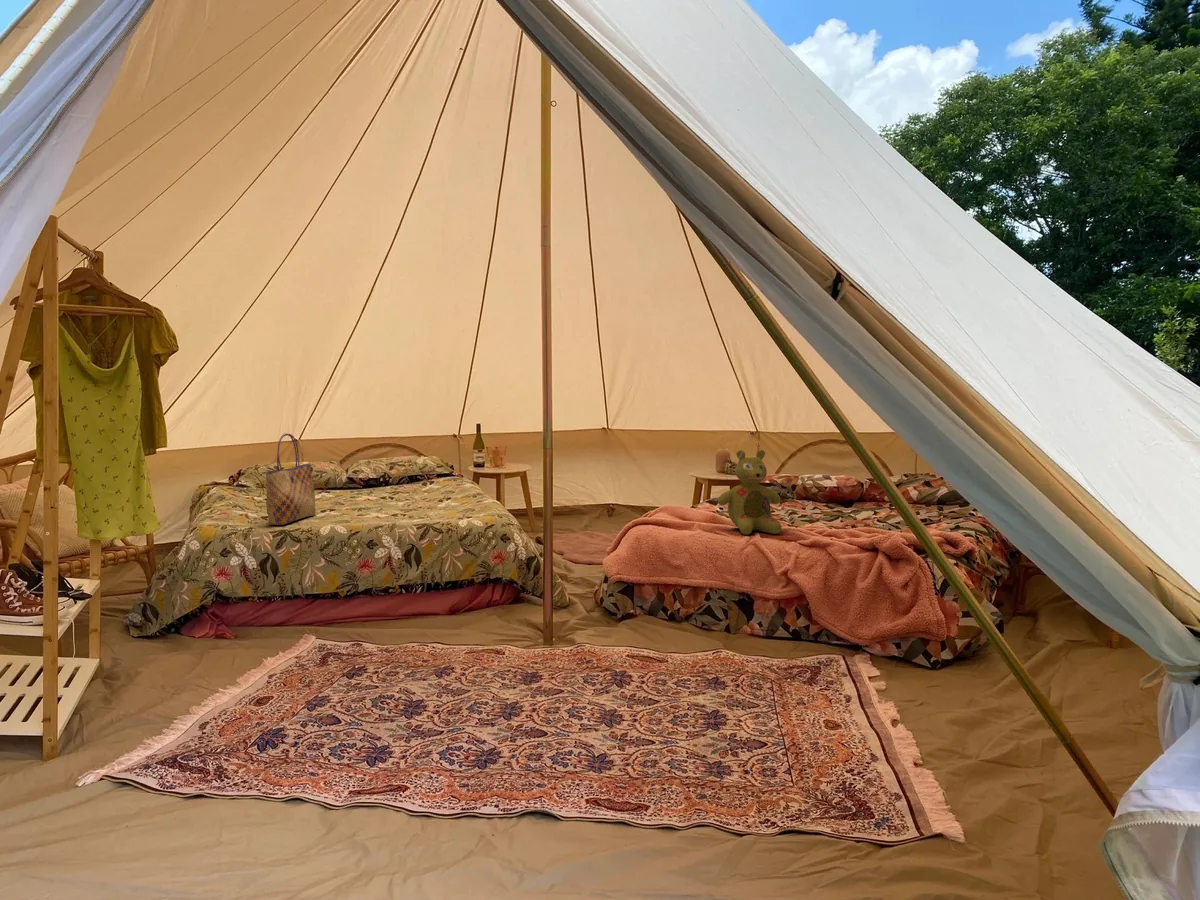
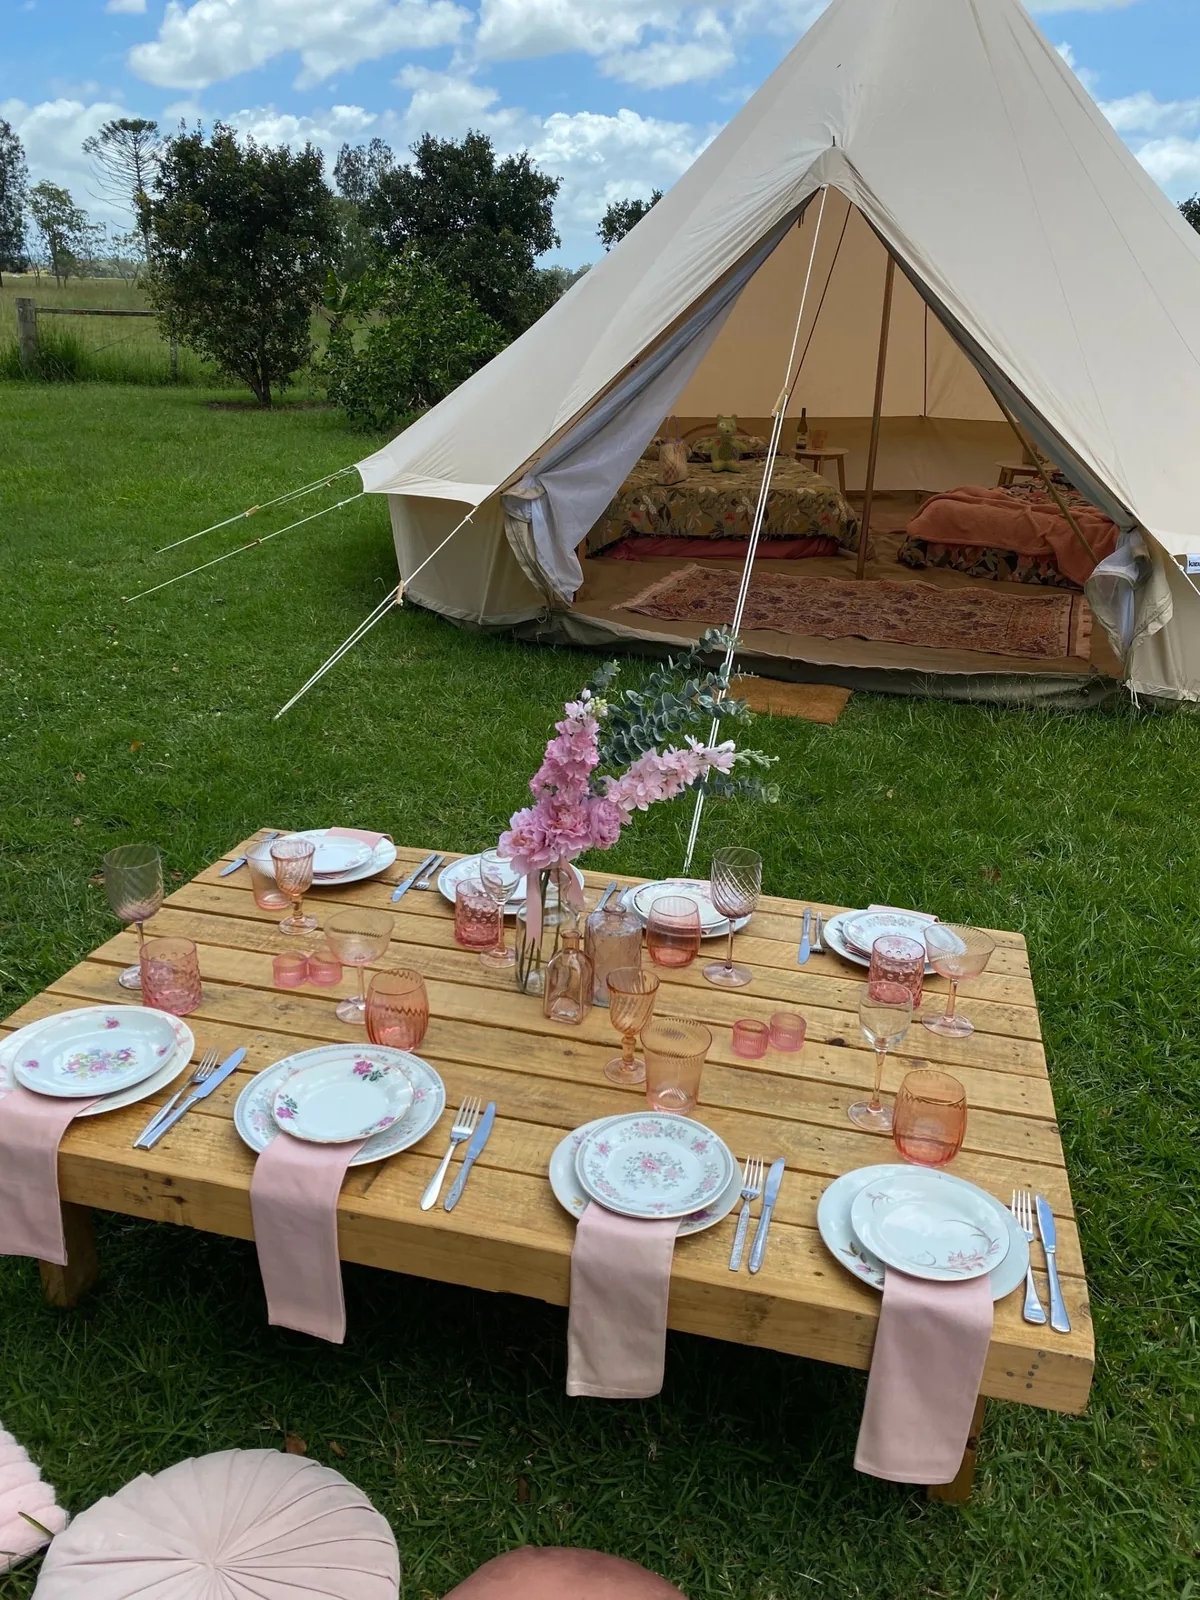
stuffed bear: present [718,450,782,535] -> present [703,414,748,472]

